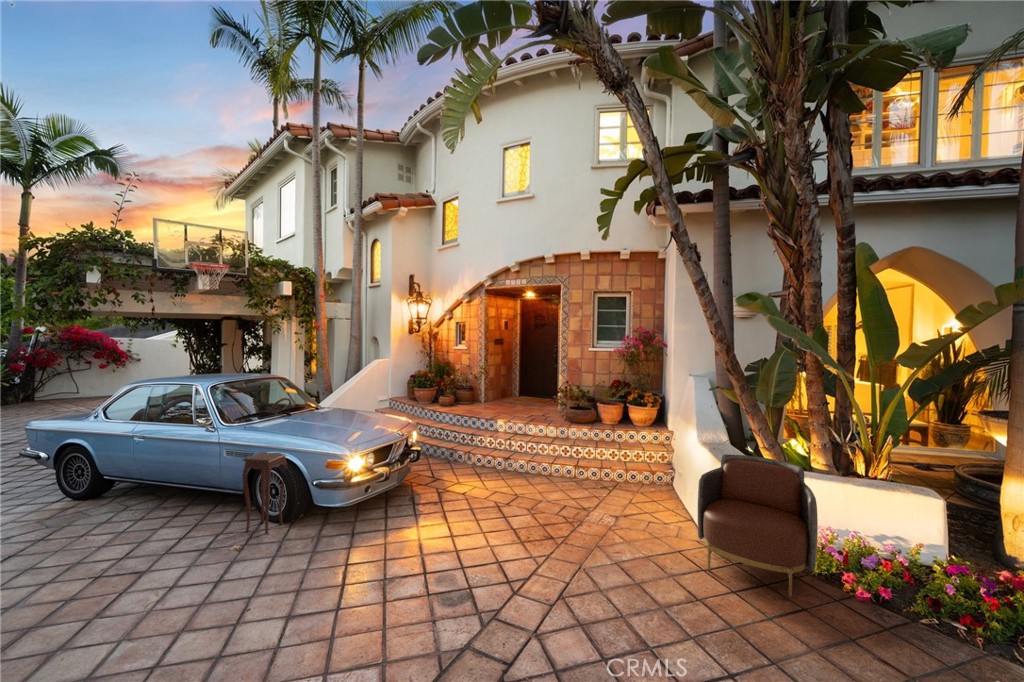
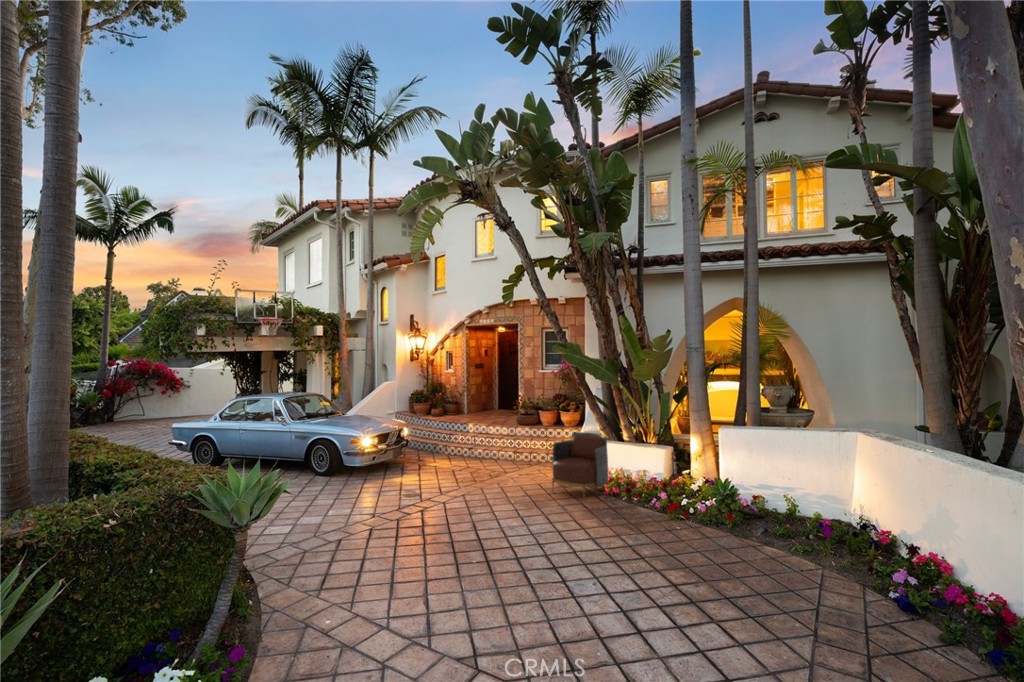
side table: present [242,452,287,534] -> none [305,437,329,482]

